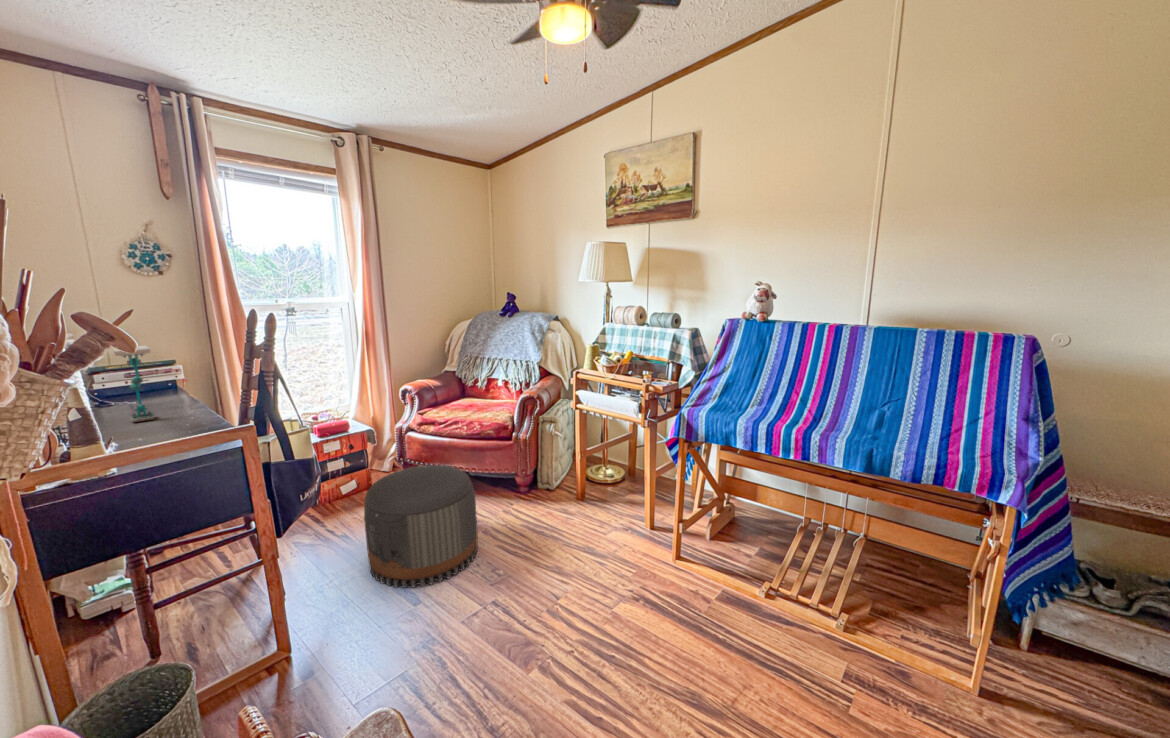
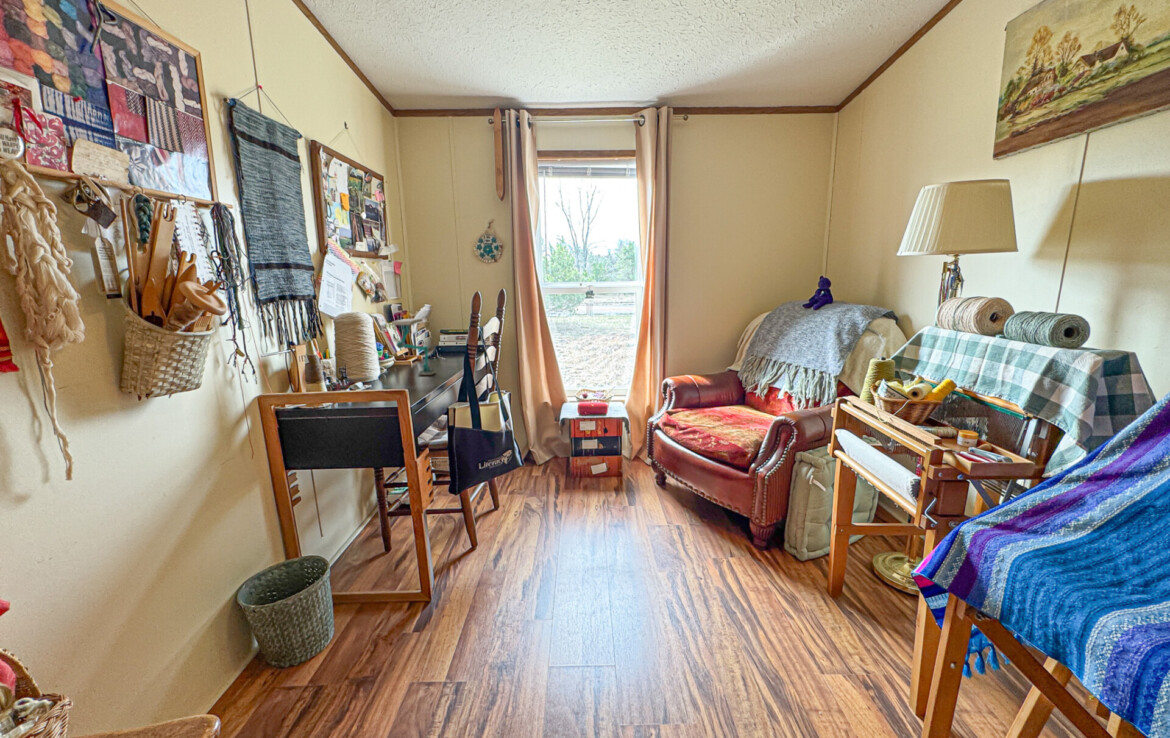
pouf: present [364,465,478,588] -> none [535,468,652,608]

